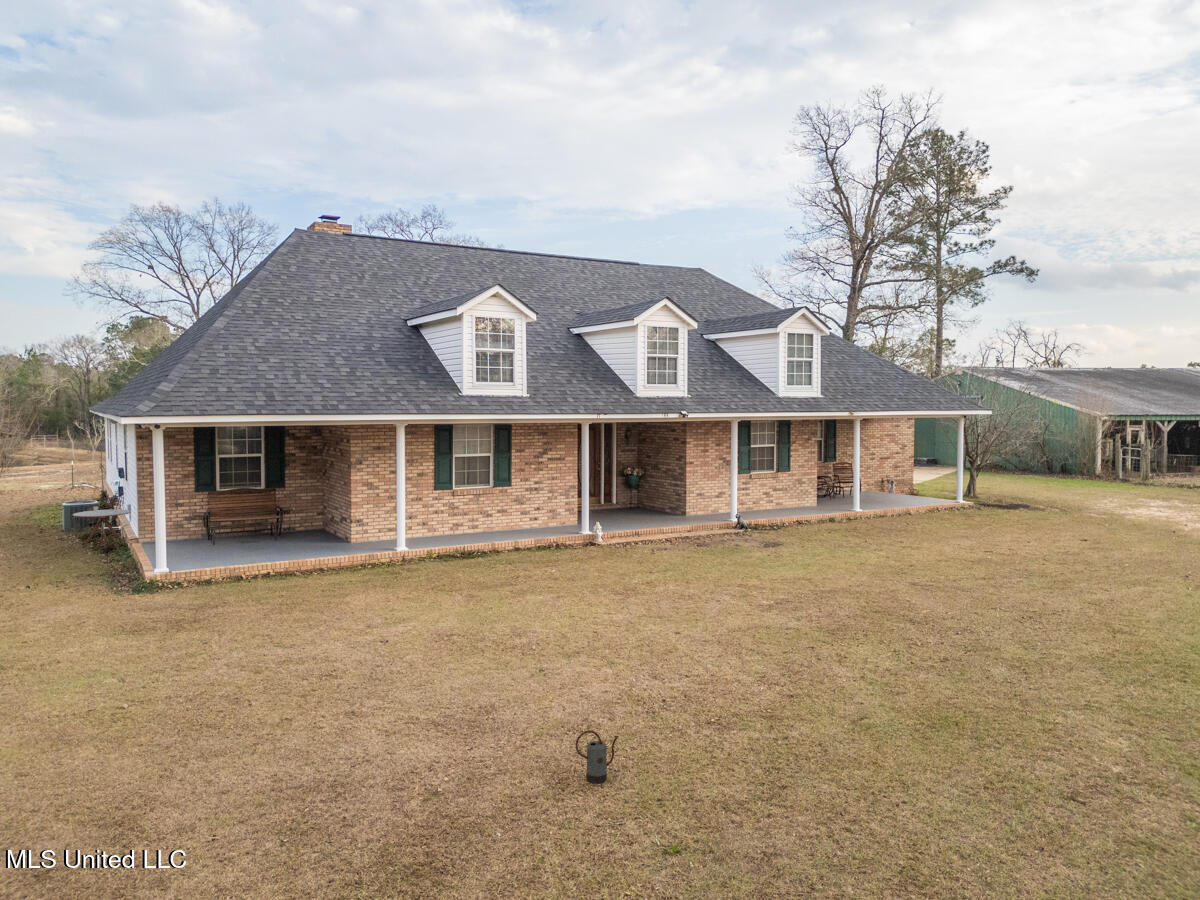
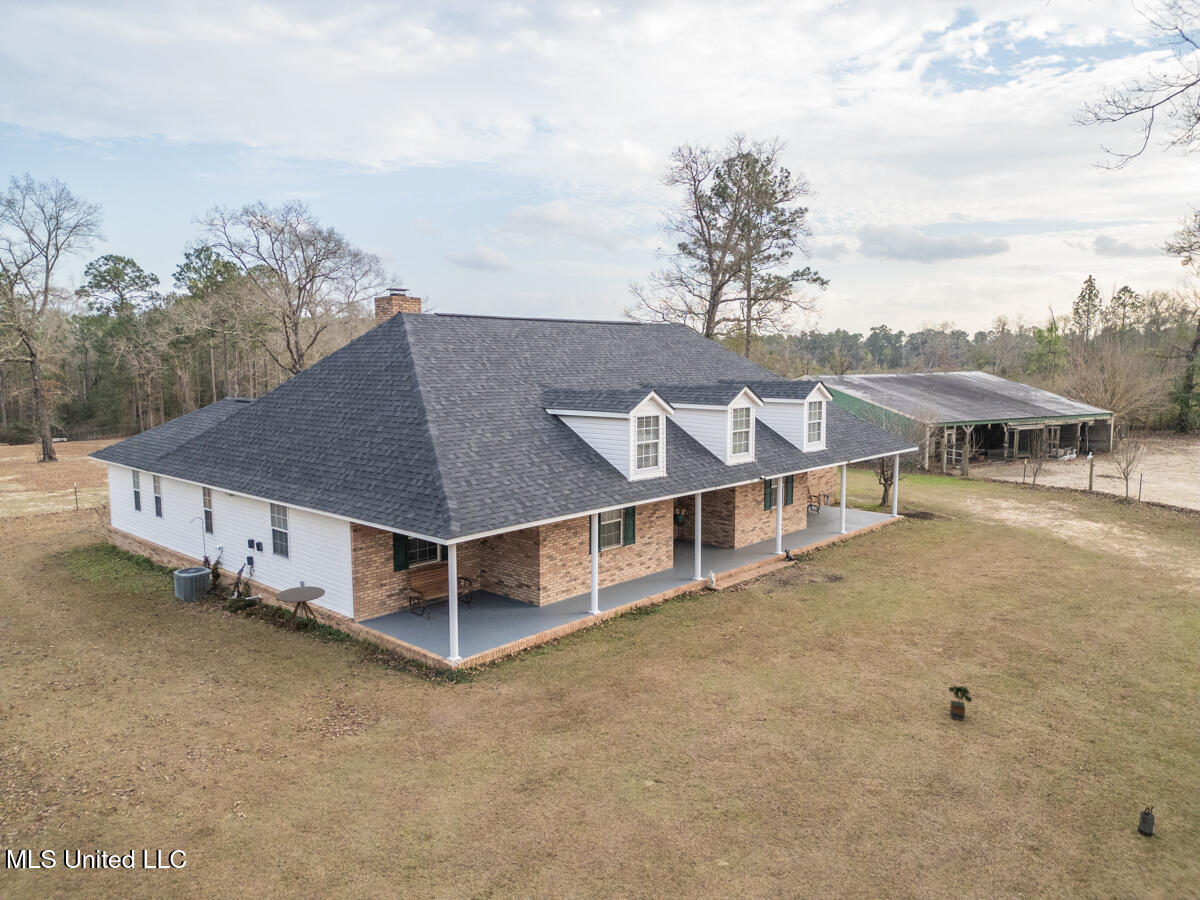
potted tree: none [702,611,735,666] -> present [949,686,972,721]
watering can: present [576,730,618,784] -> present [1138,807,1155,837]

